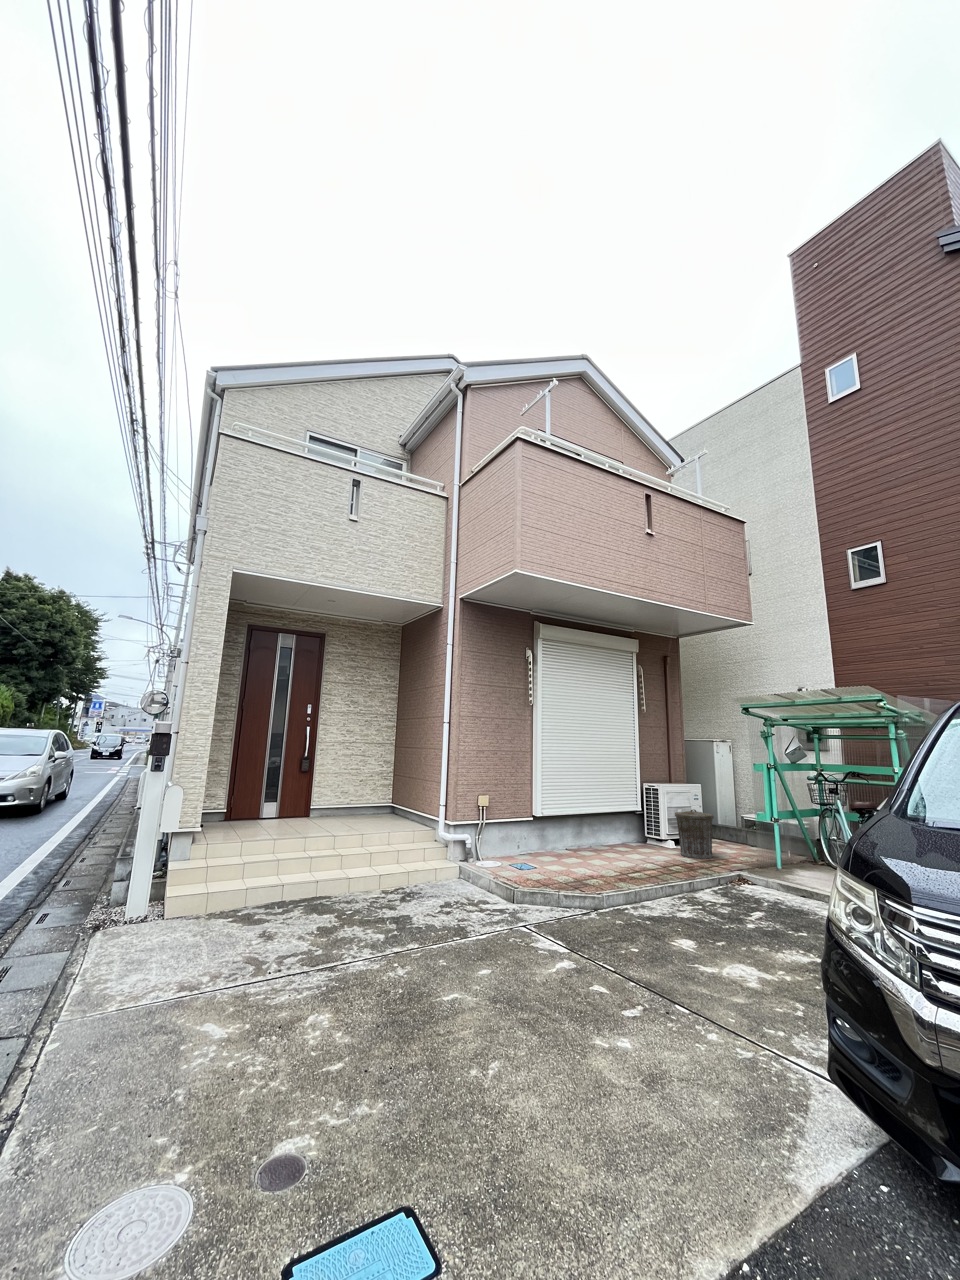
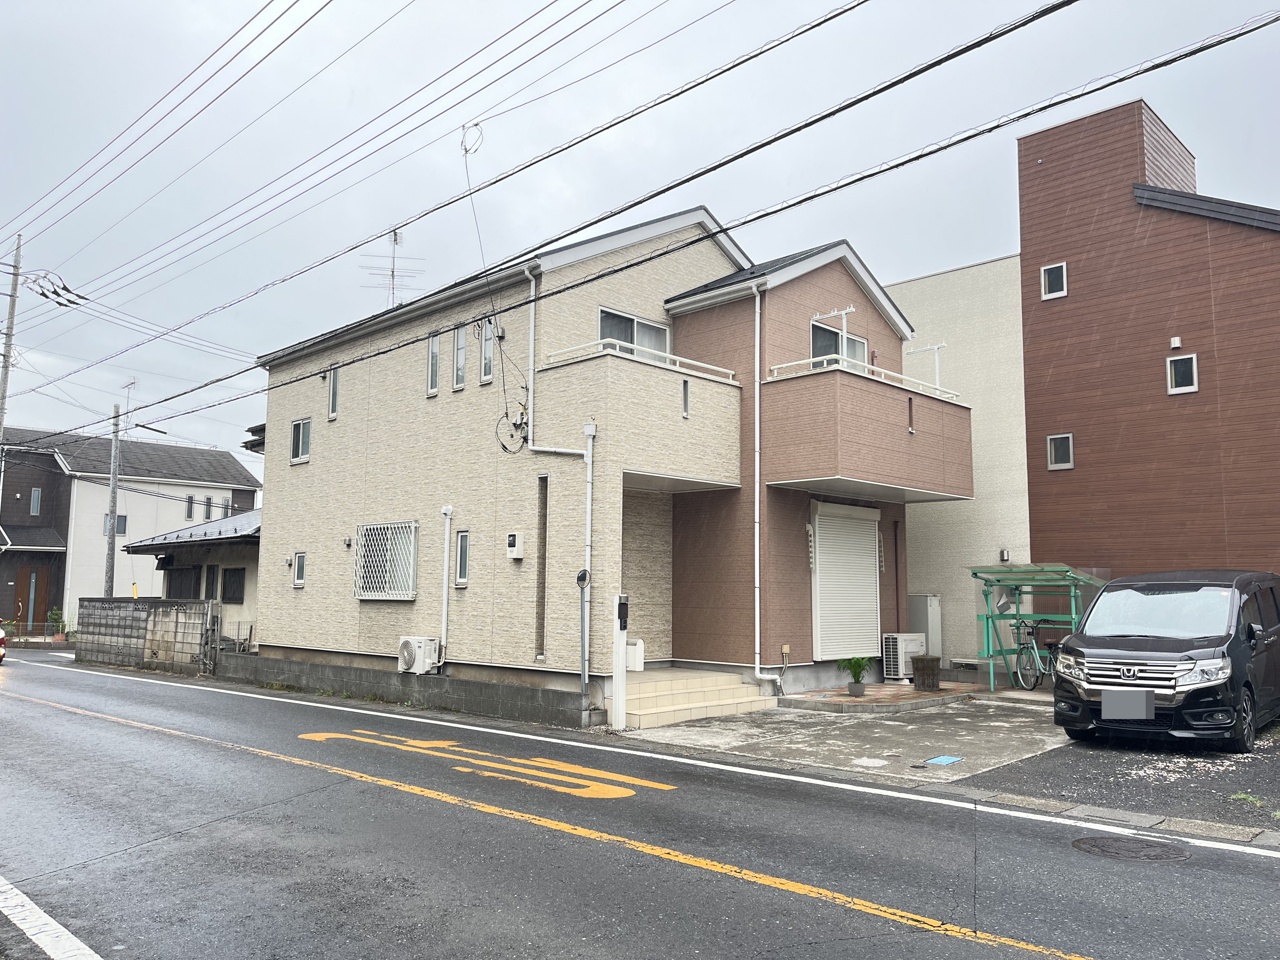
potted plant: none [570,811,620,862] -> present [837,657,876,696]

